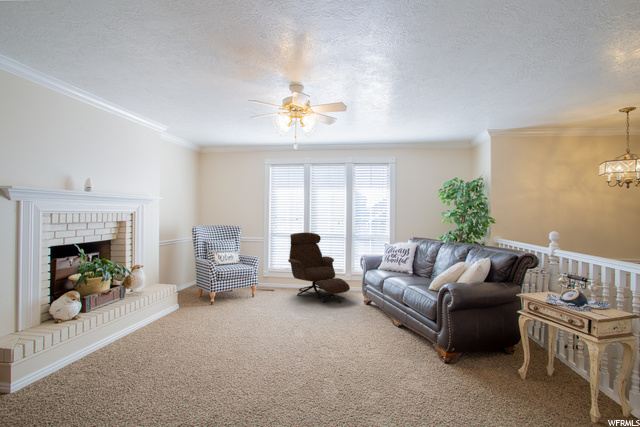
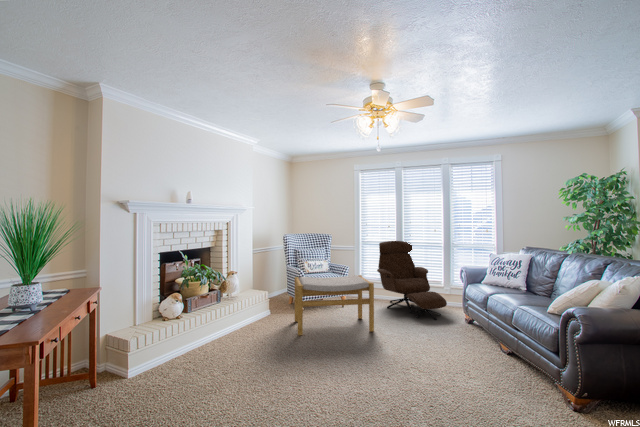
footstool: none [207,265,287,327] -> present [295,275,374,336]

